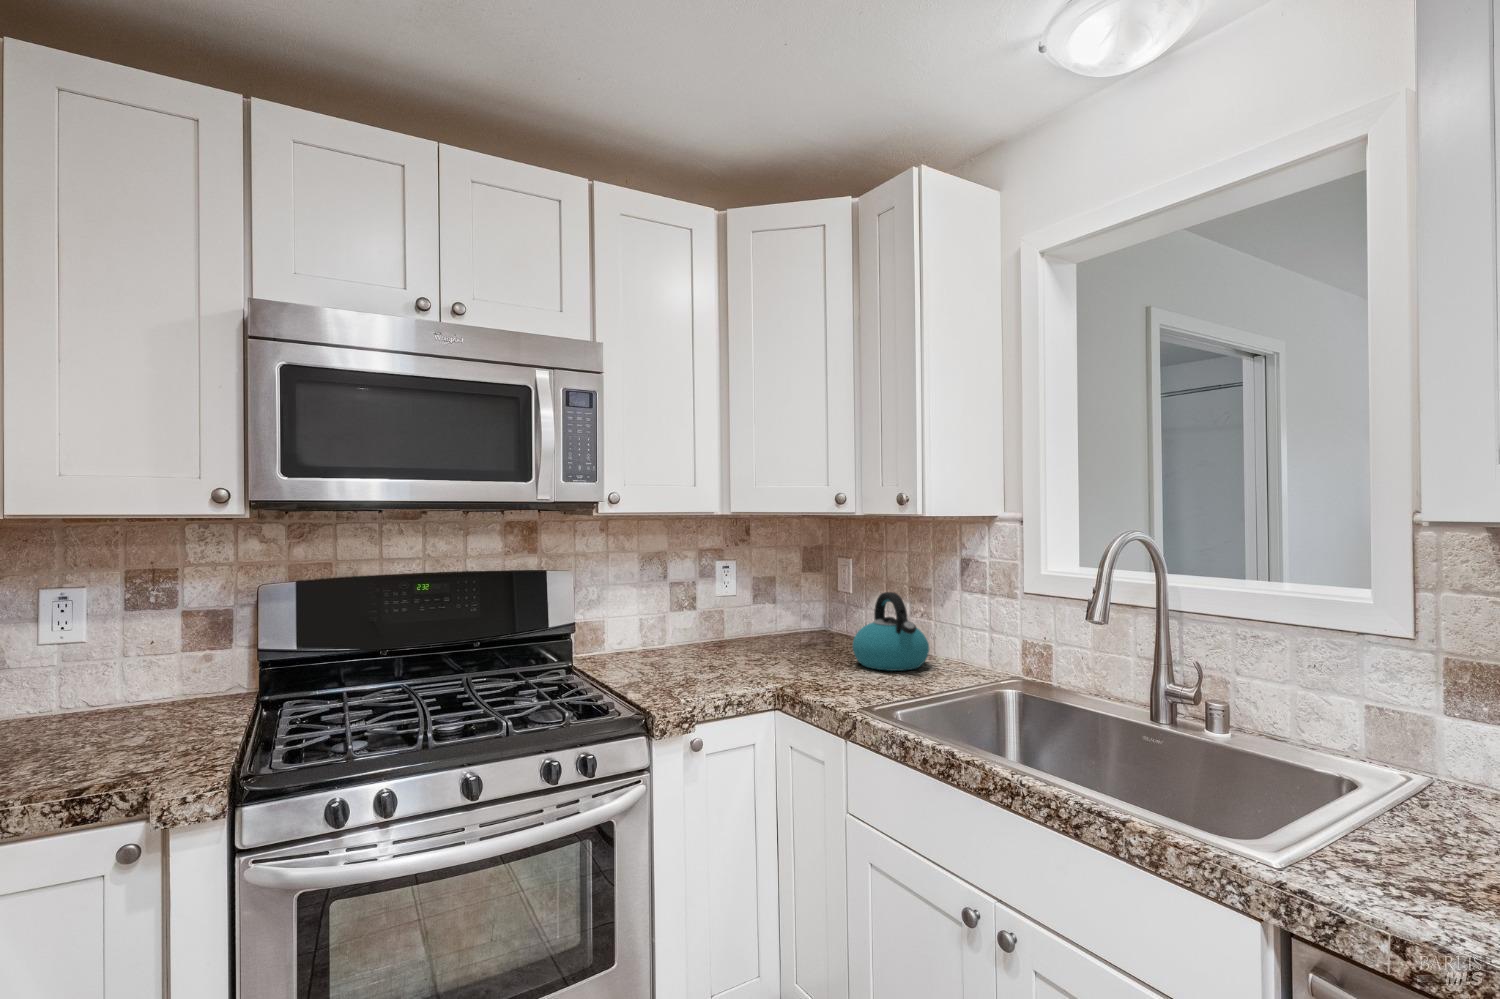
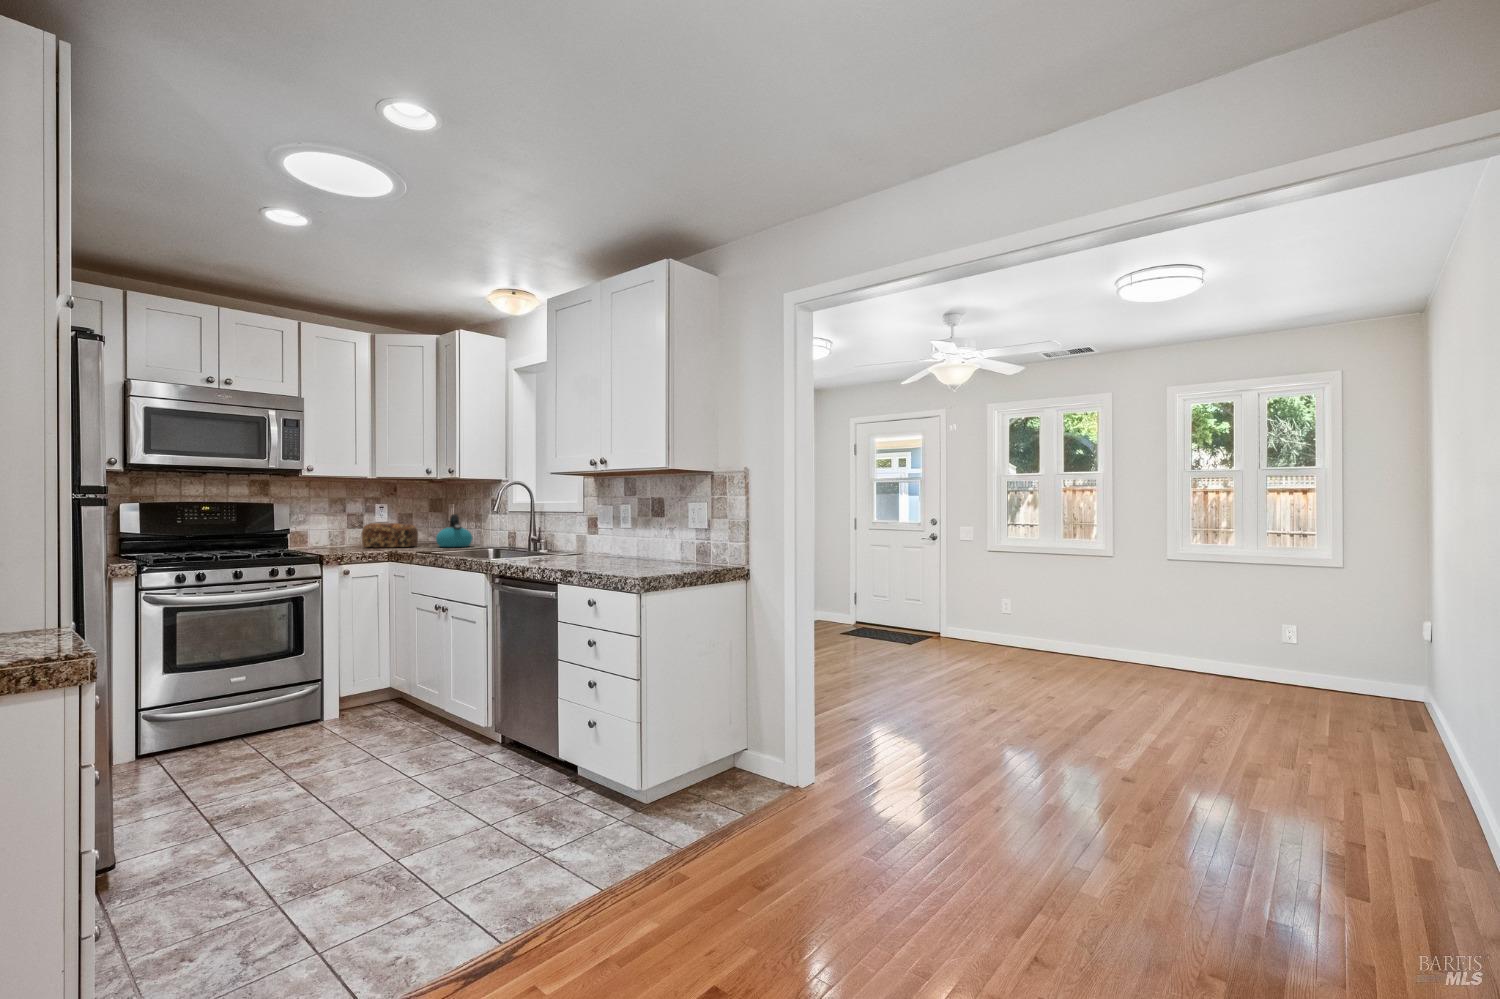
bread loaf: none [705,607,808,664] -> present [362,523,418,548]

